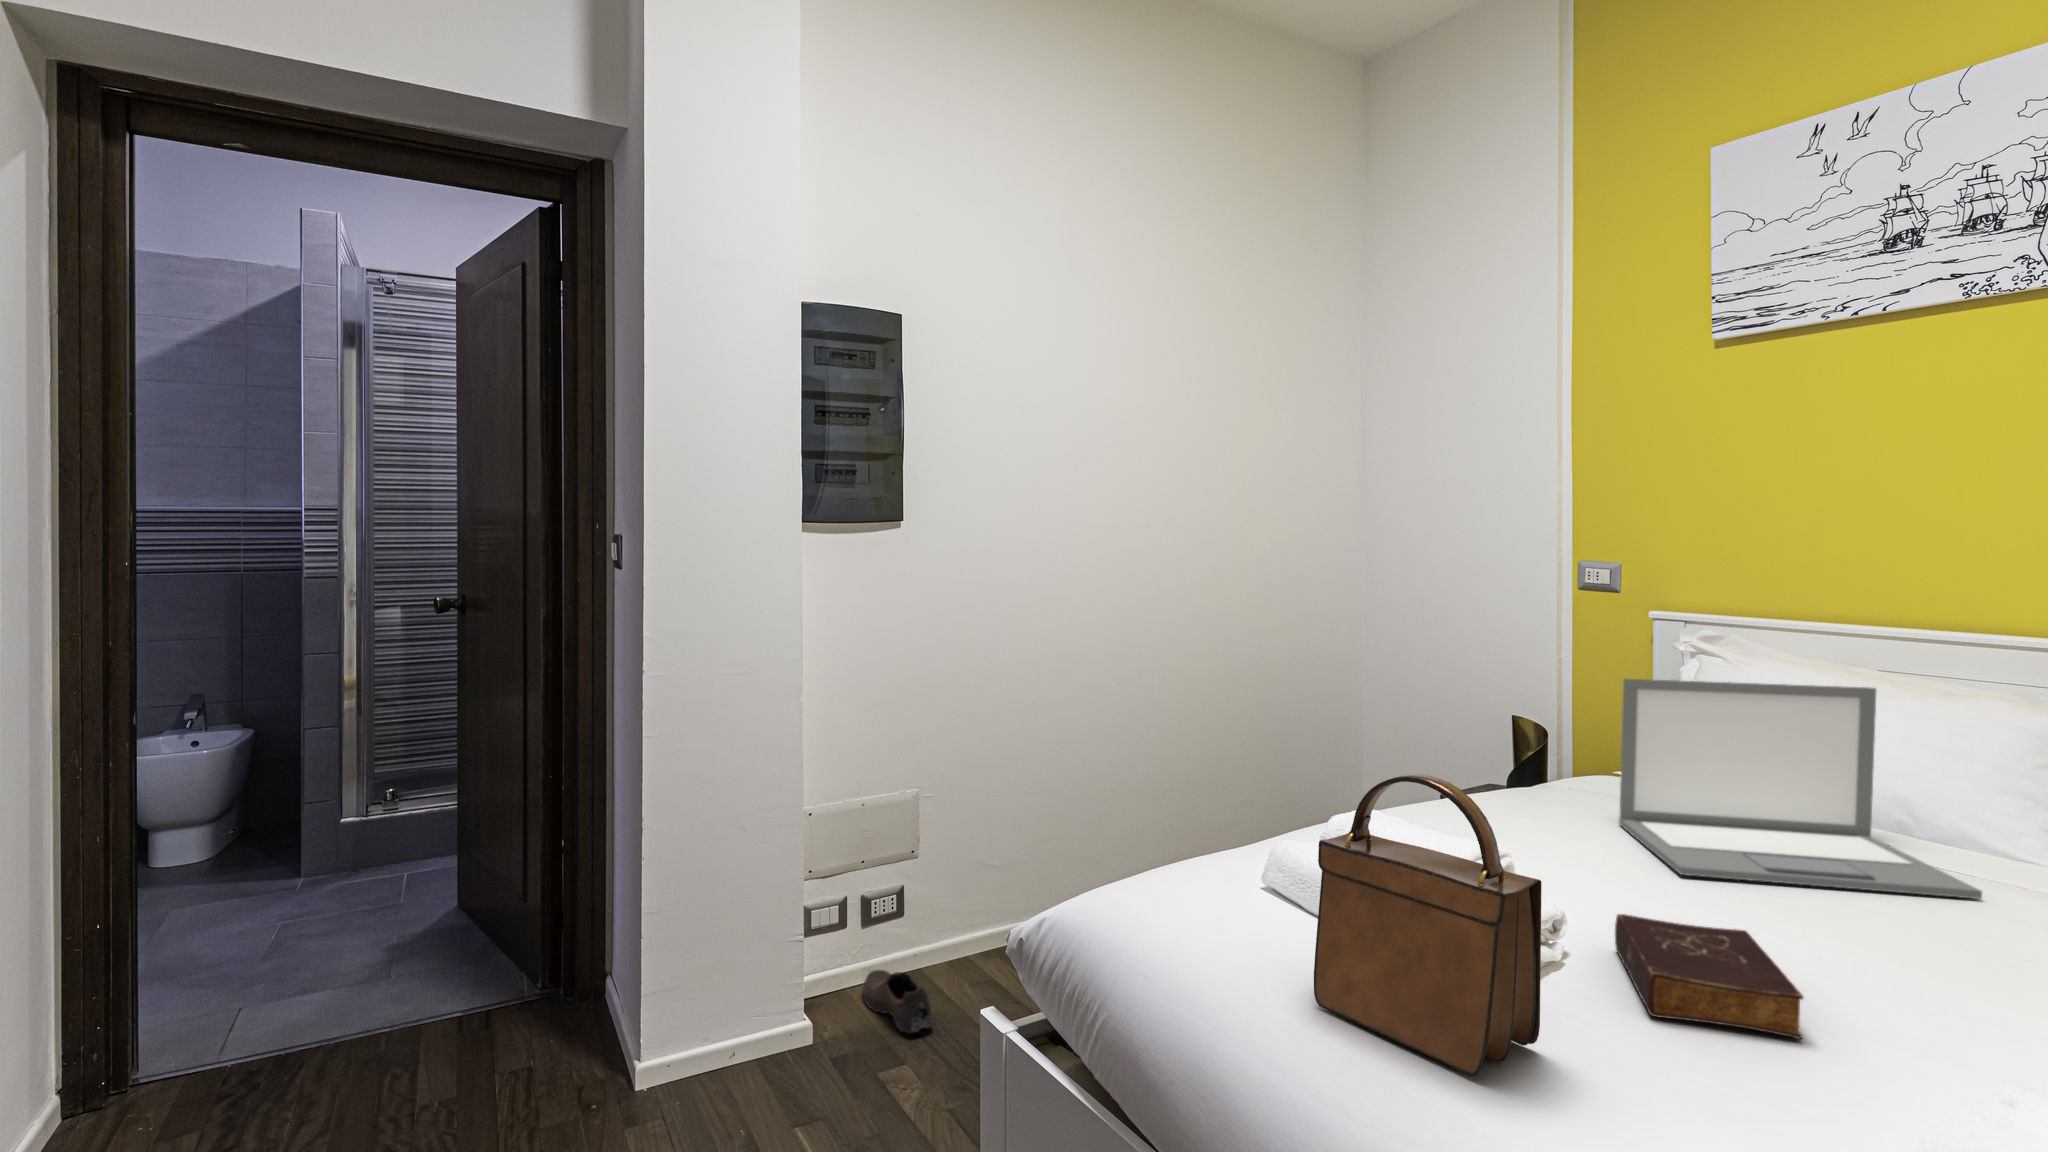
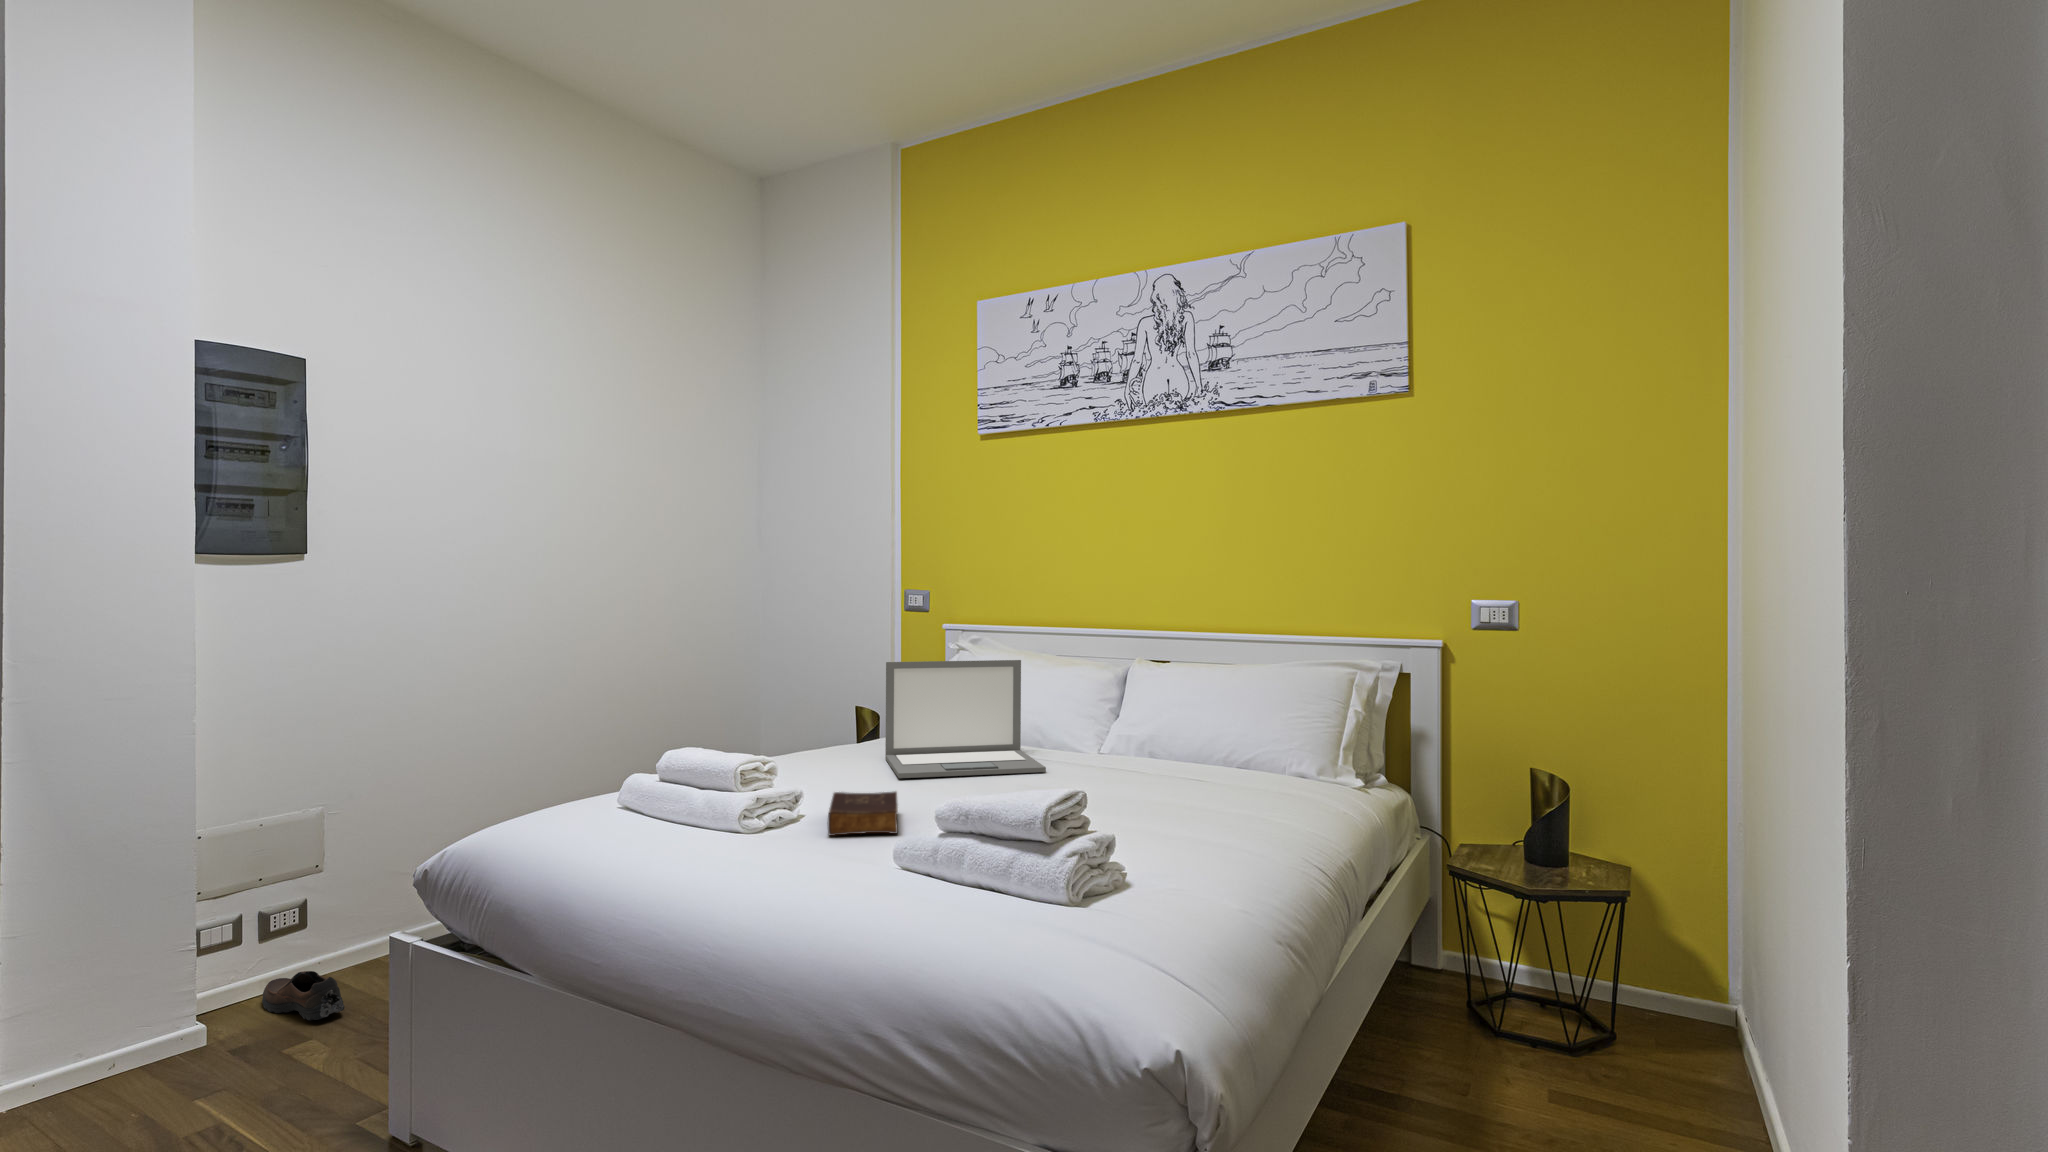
handbag: present [1314,774,1542,1077] -> none [636,710,759,869]

